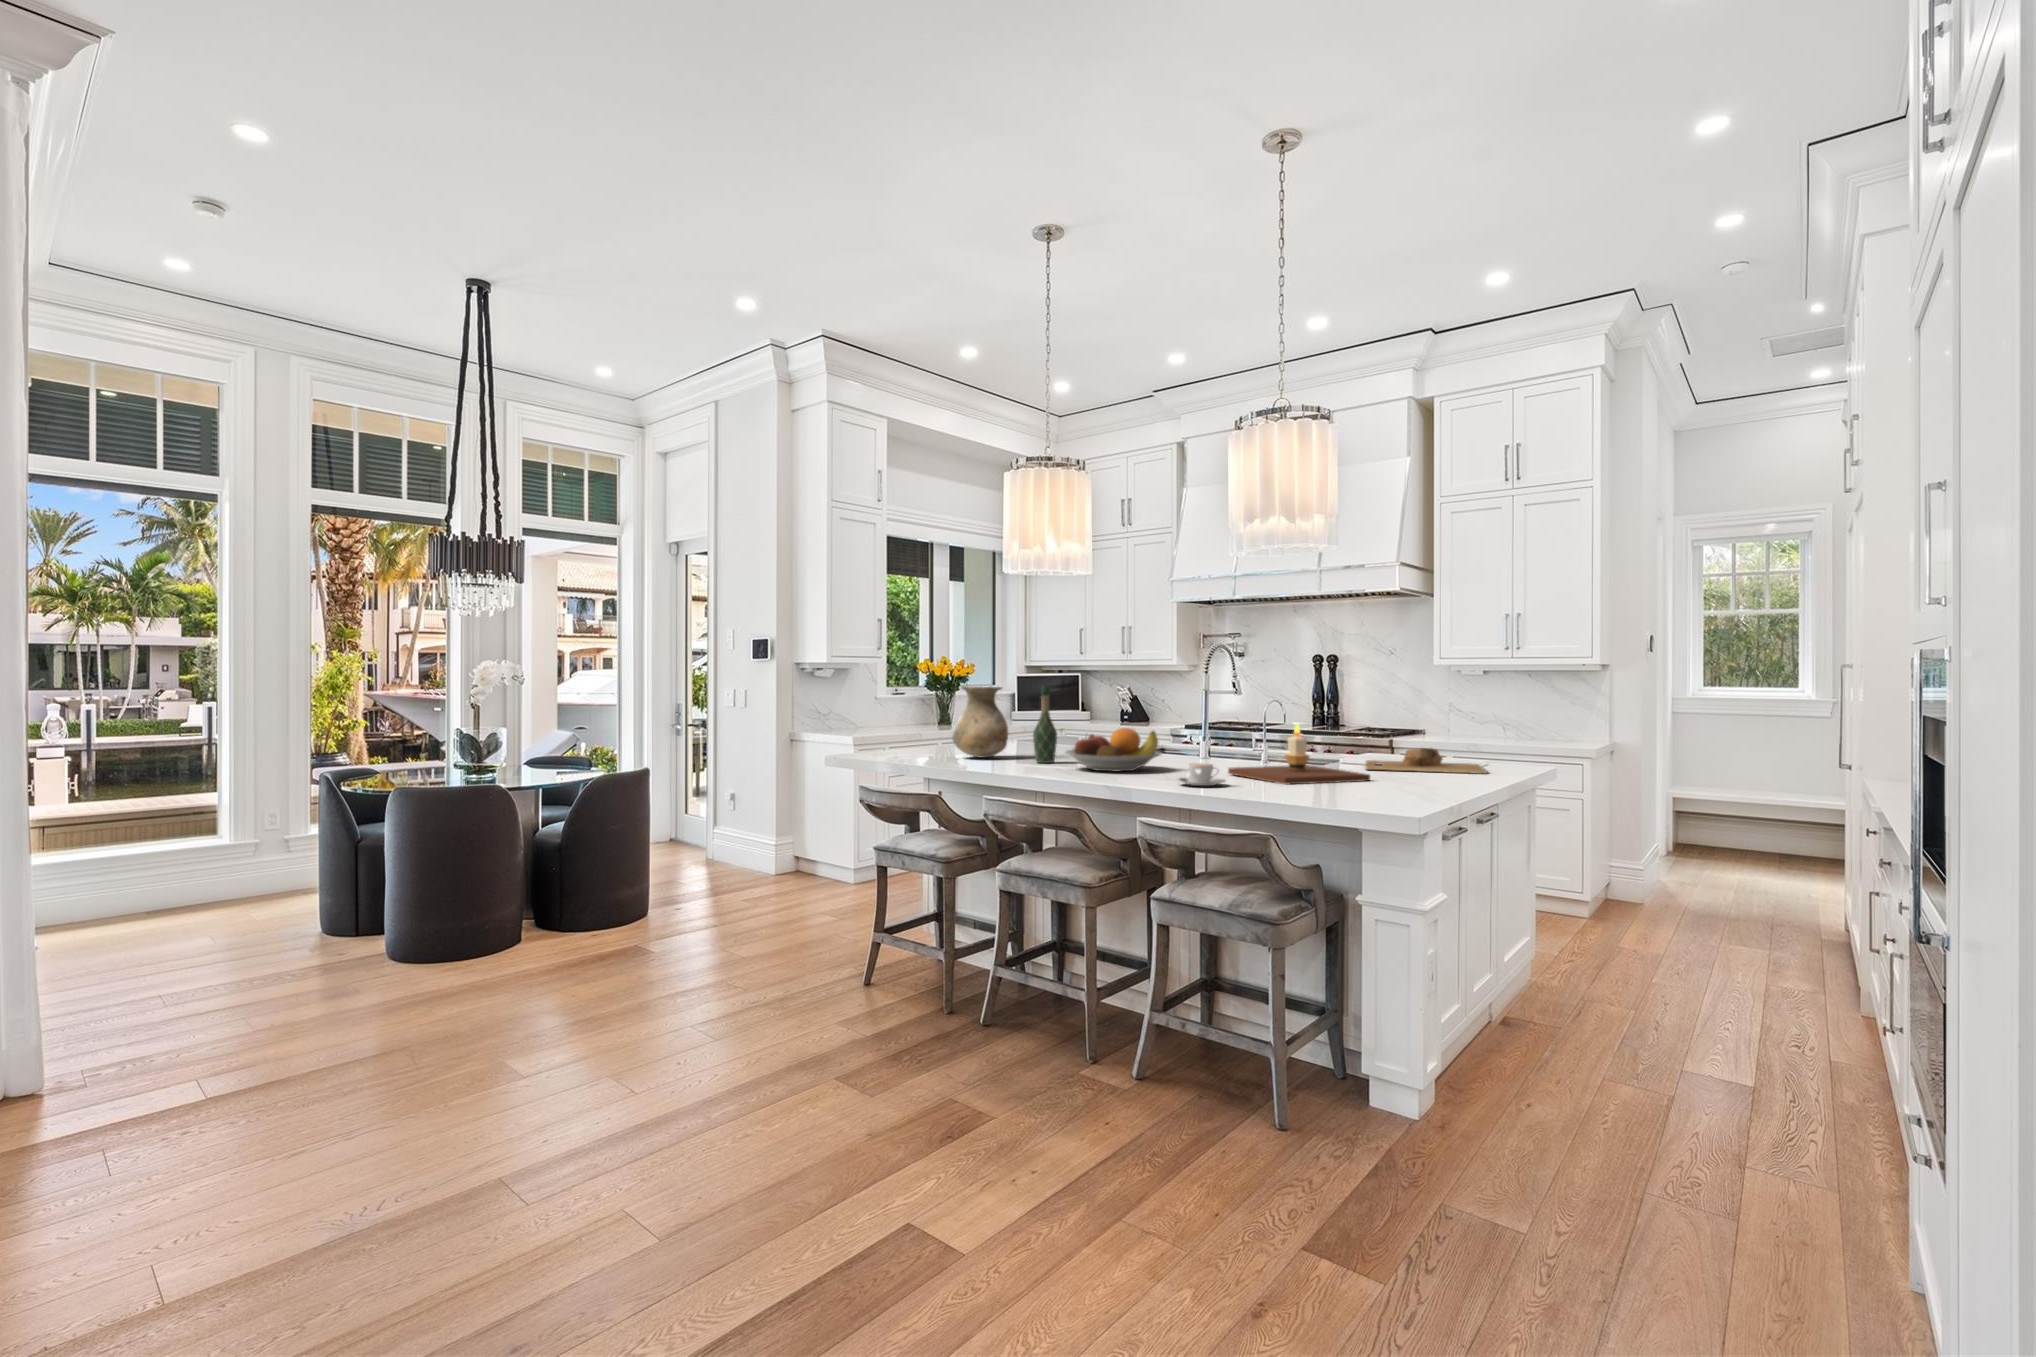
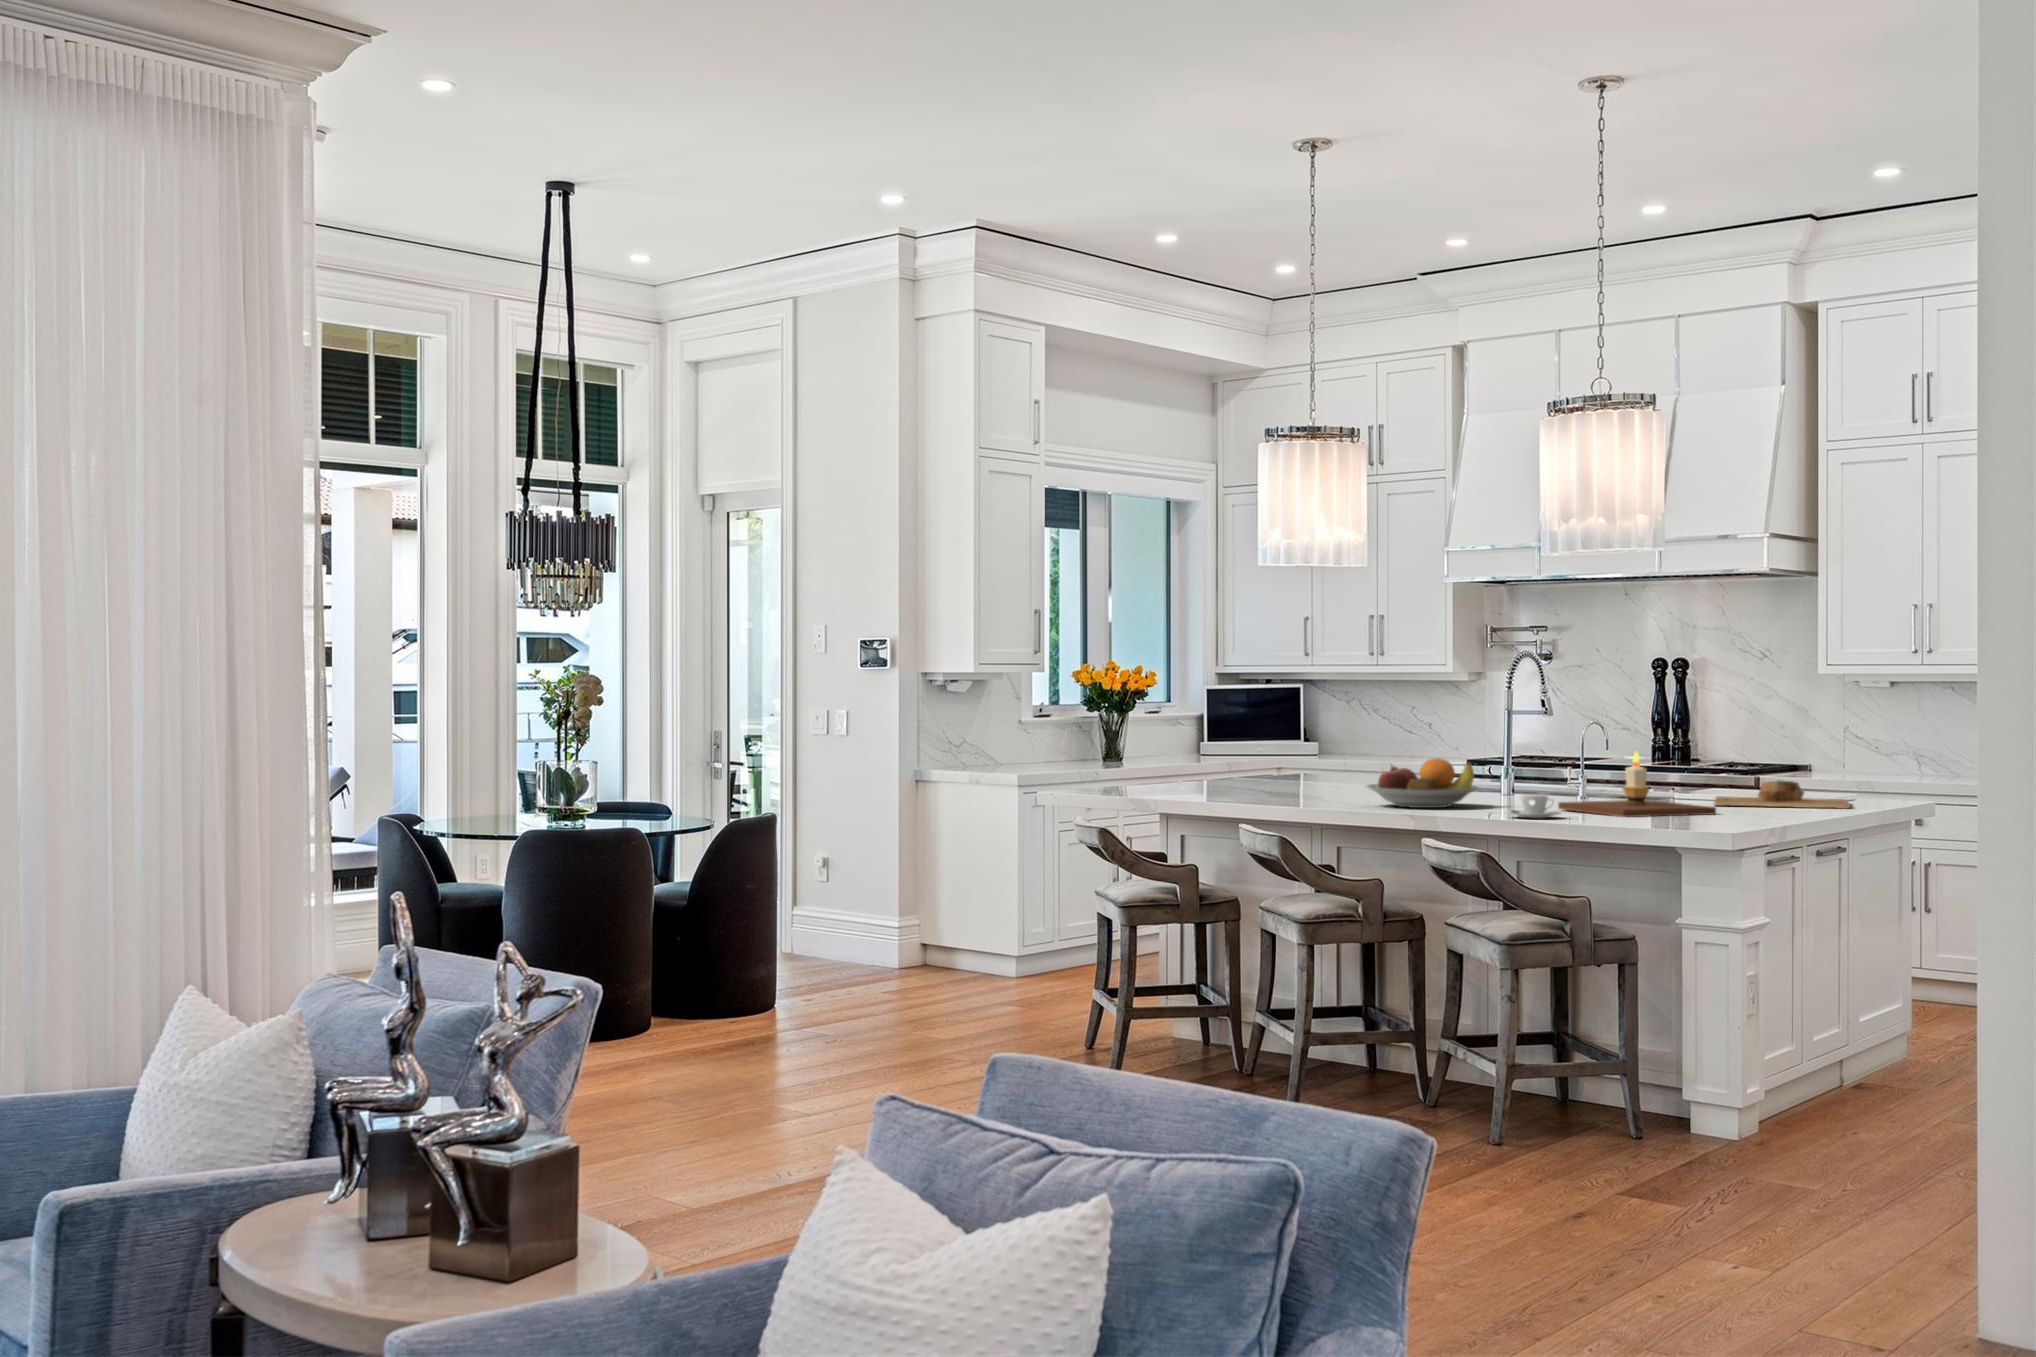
vase: present [952,686,1008,758] -> none [1211,709,1280,796]
wine bottle: present [1033,686,1057,763] -> none [1318,709,1348,801]

